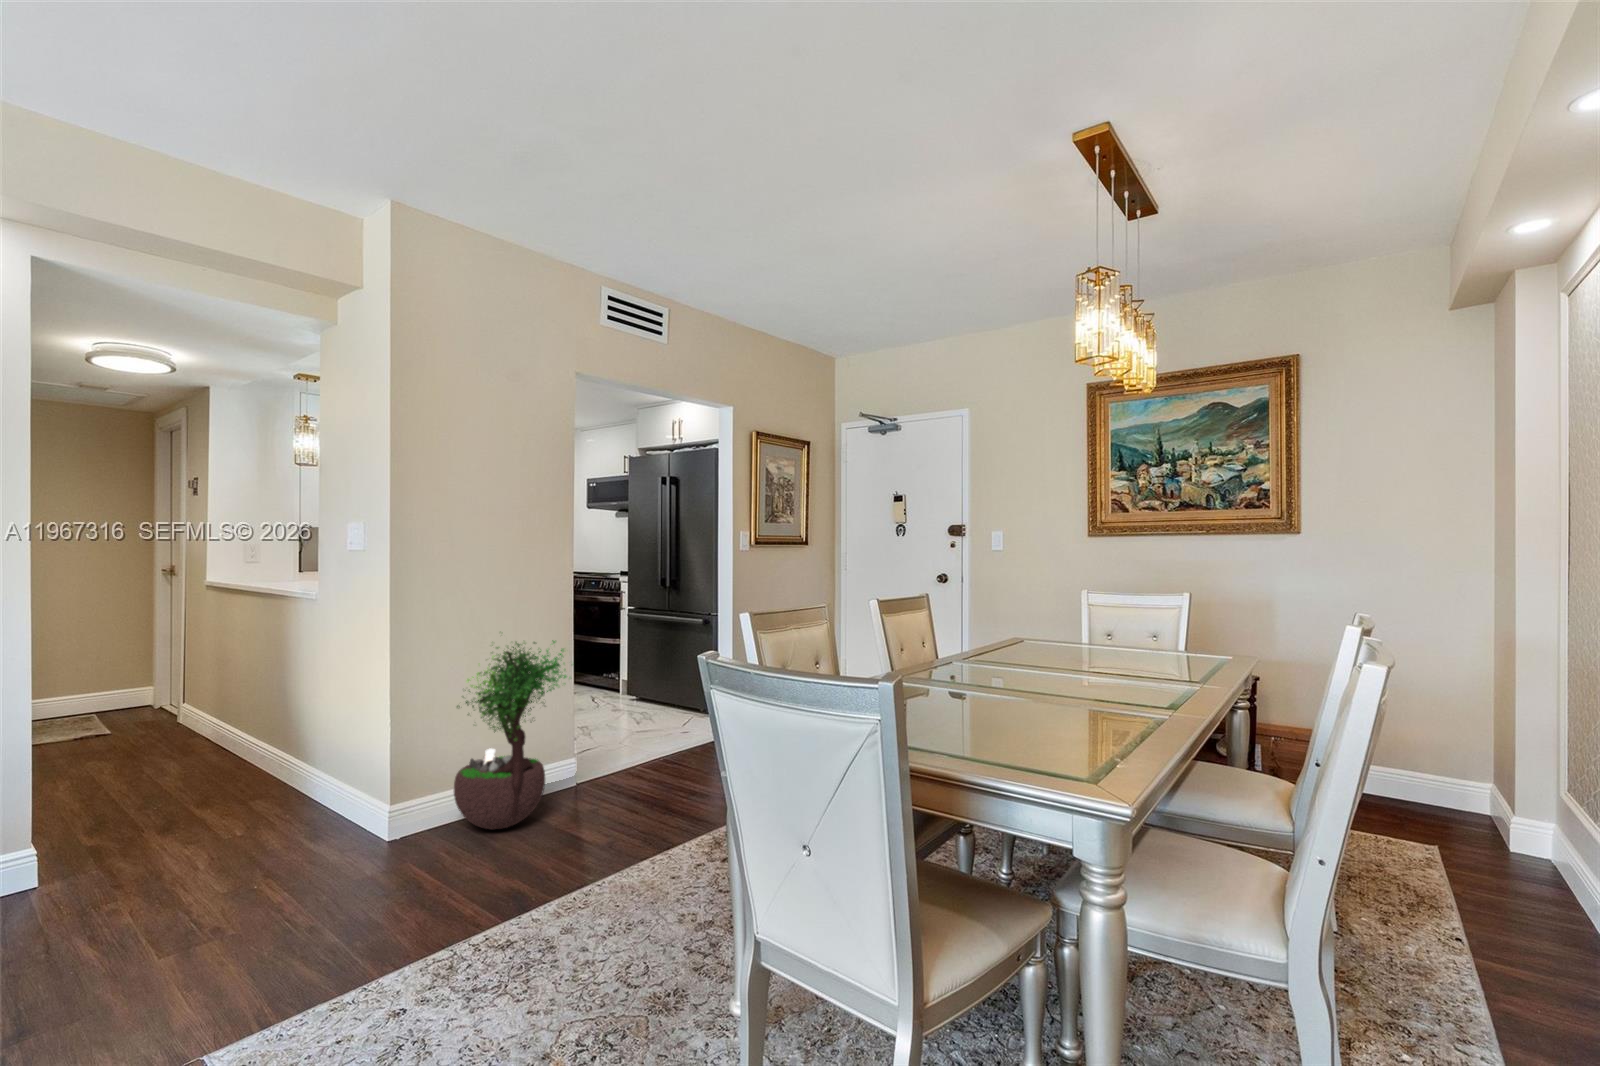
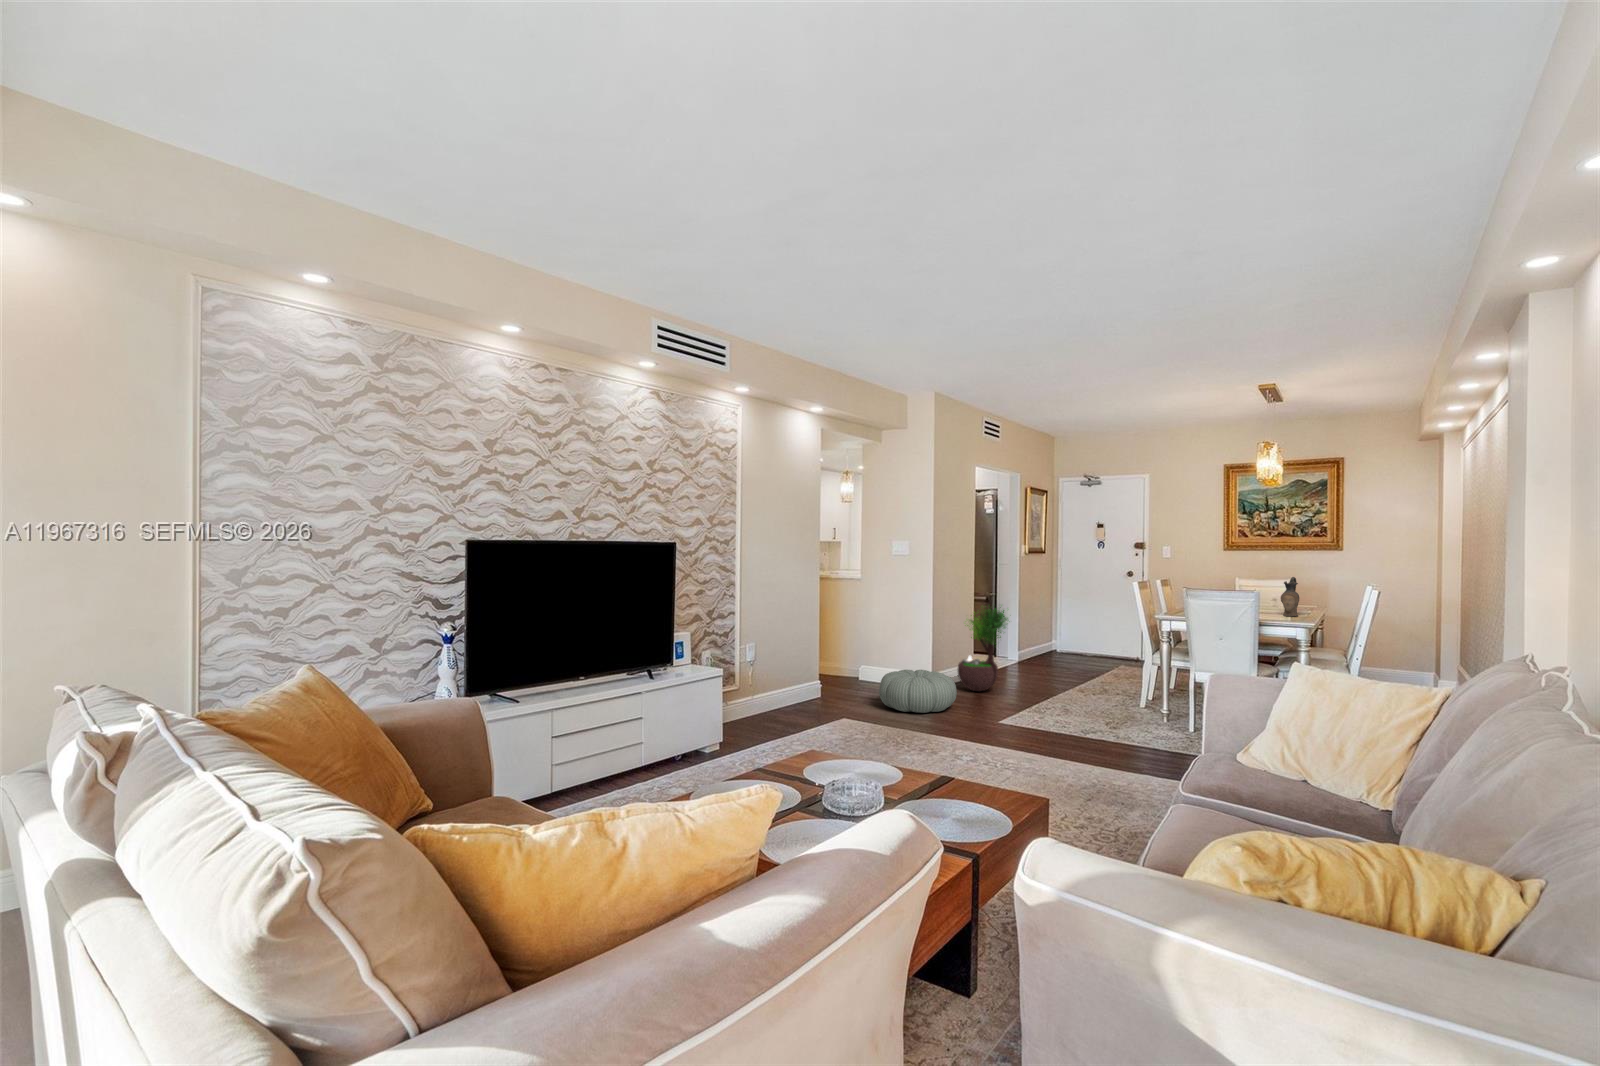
ceramic pitcher: none [1114,584,1159,685] -> present [1281,577,1299,616]
pouf: none [100,795,339,931] -> present [879,670,957,713]

